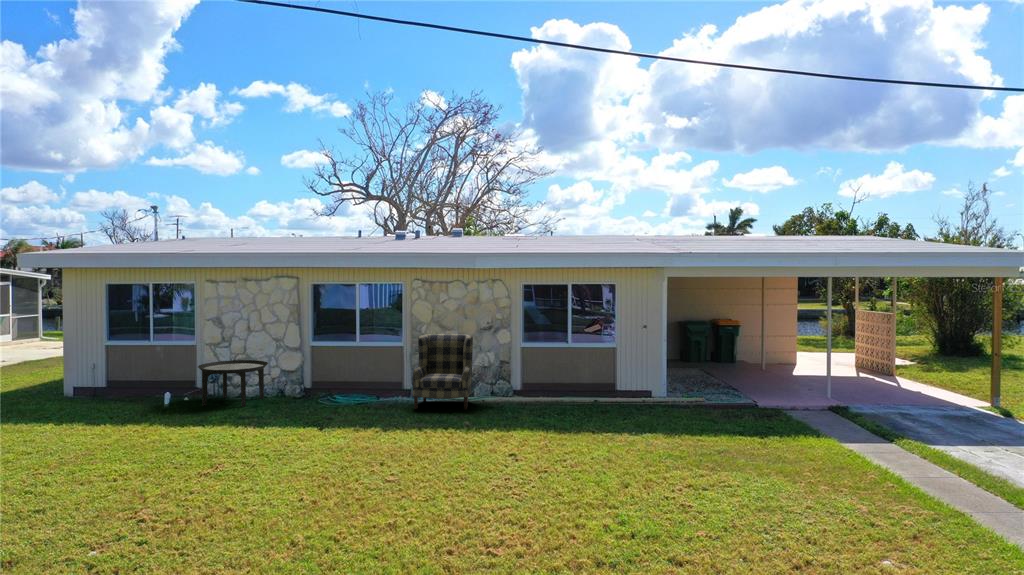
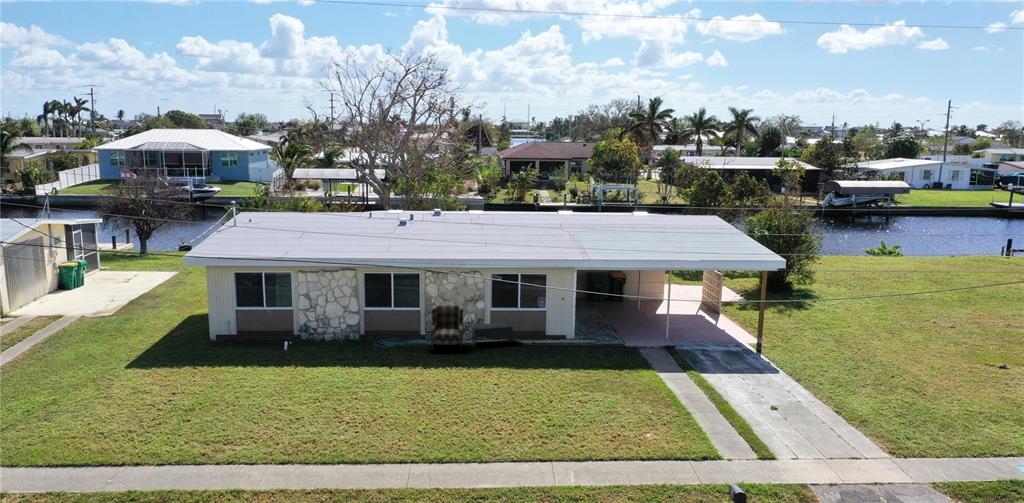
round table: present [198,360,268,407] -> none [302,319,342,350]
bench: none [487,368,557,404] -> present [471,323,512,345]

